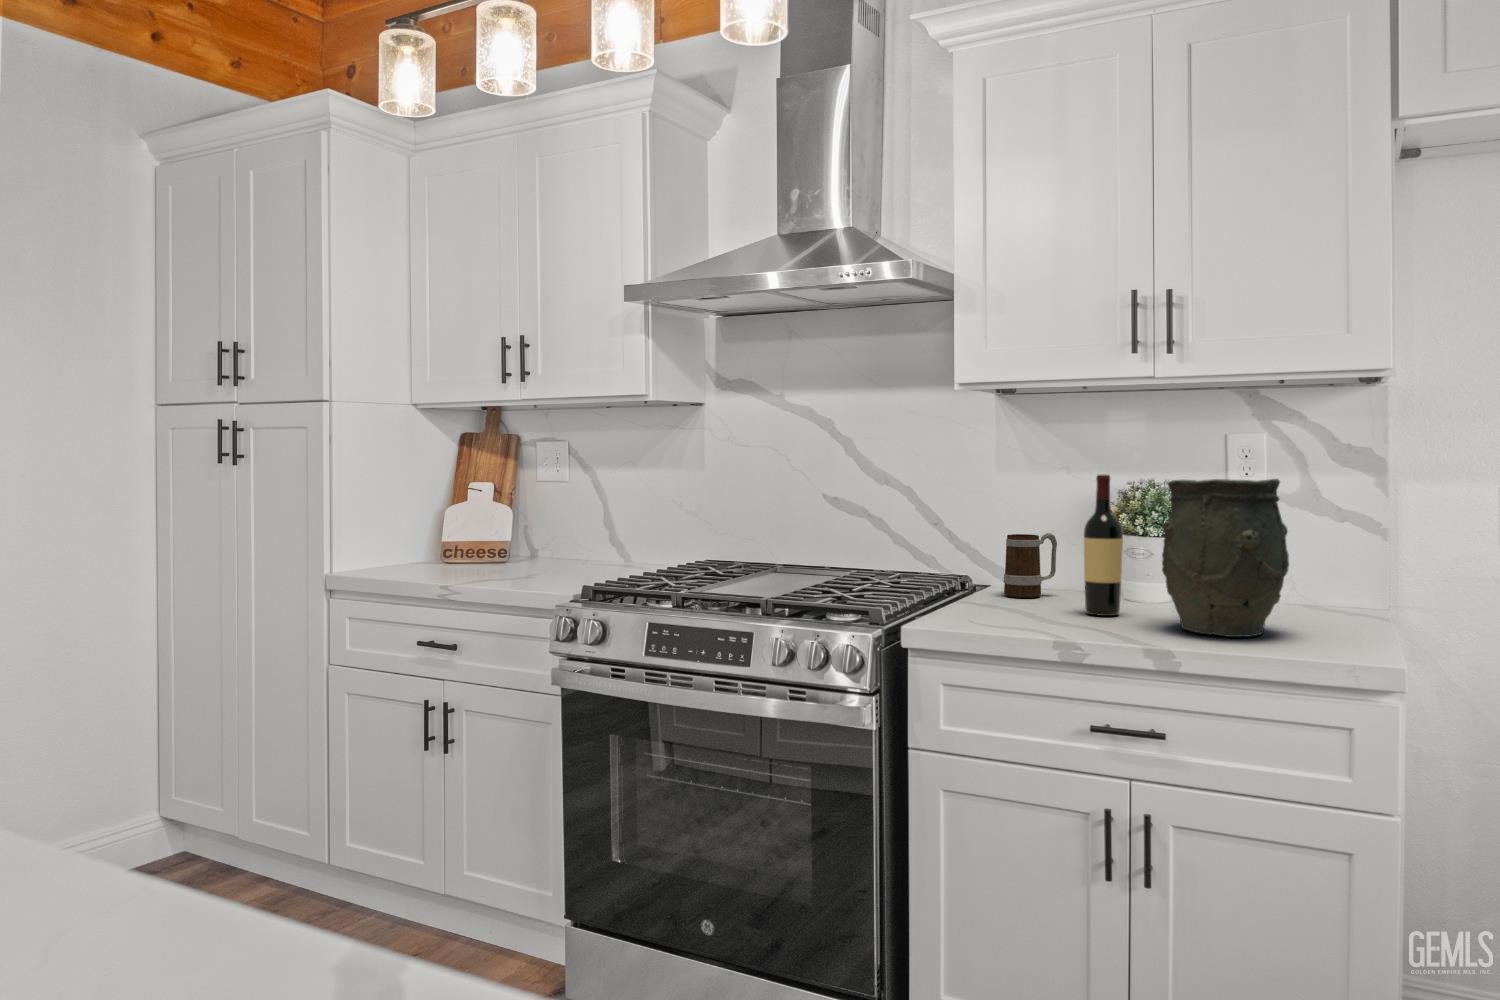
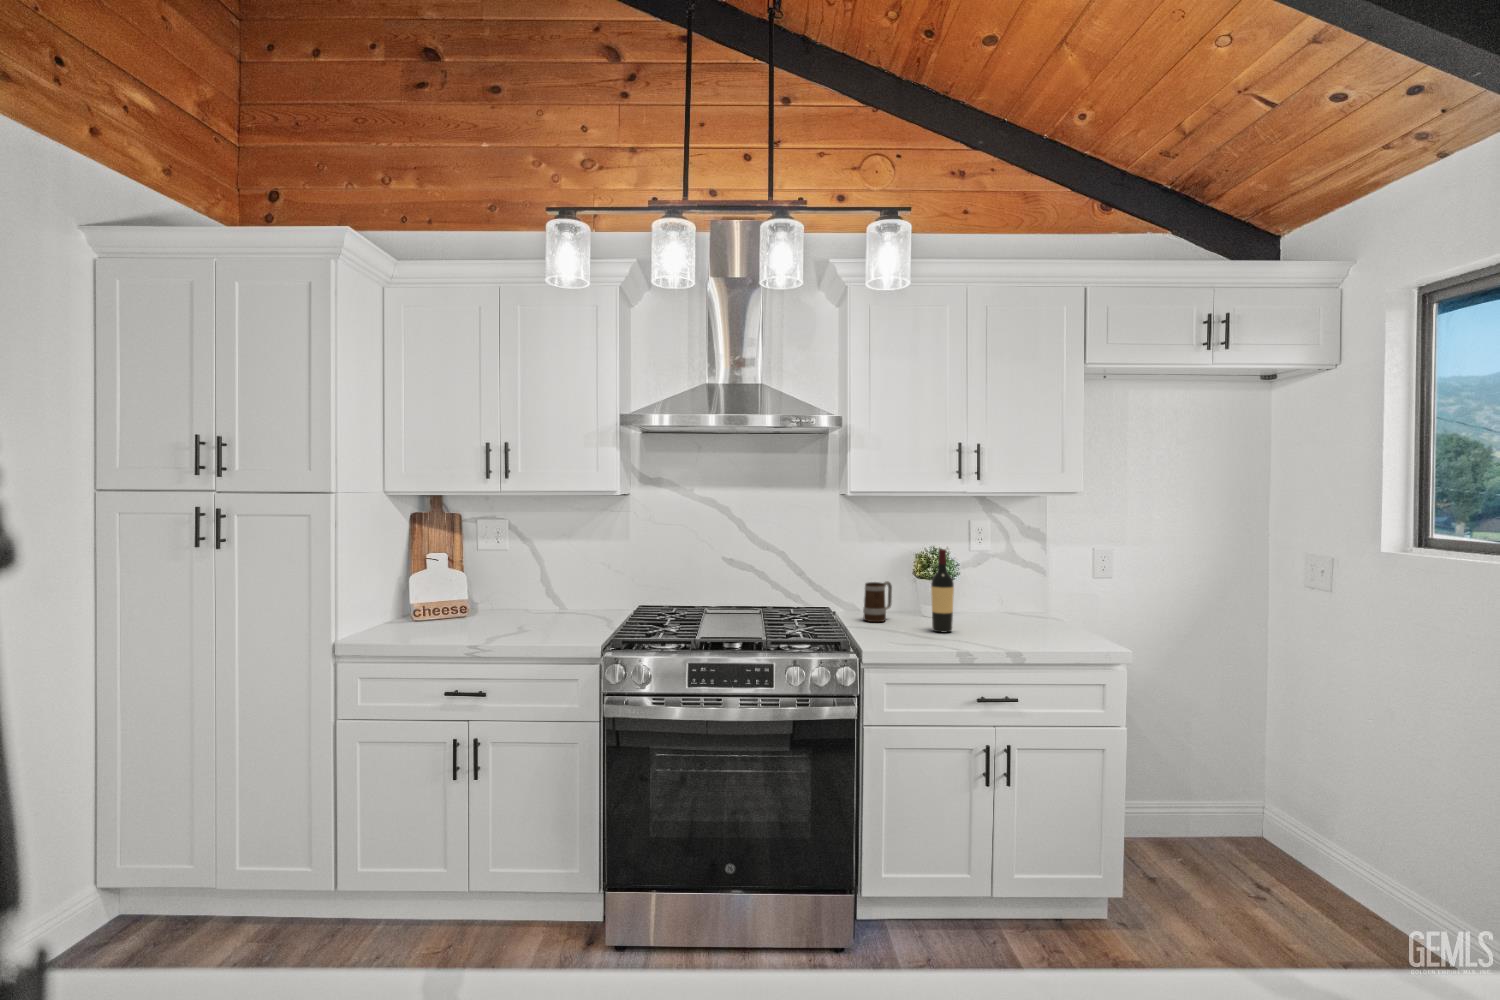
vase: present [1162,479,1289,637] -> none [985,553,1053,642]

